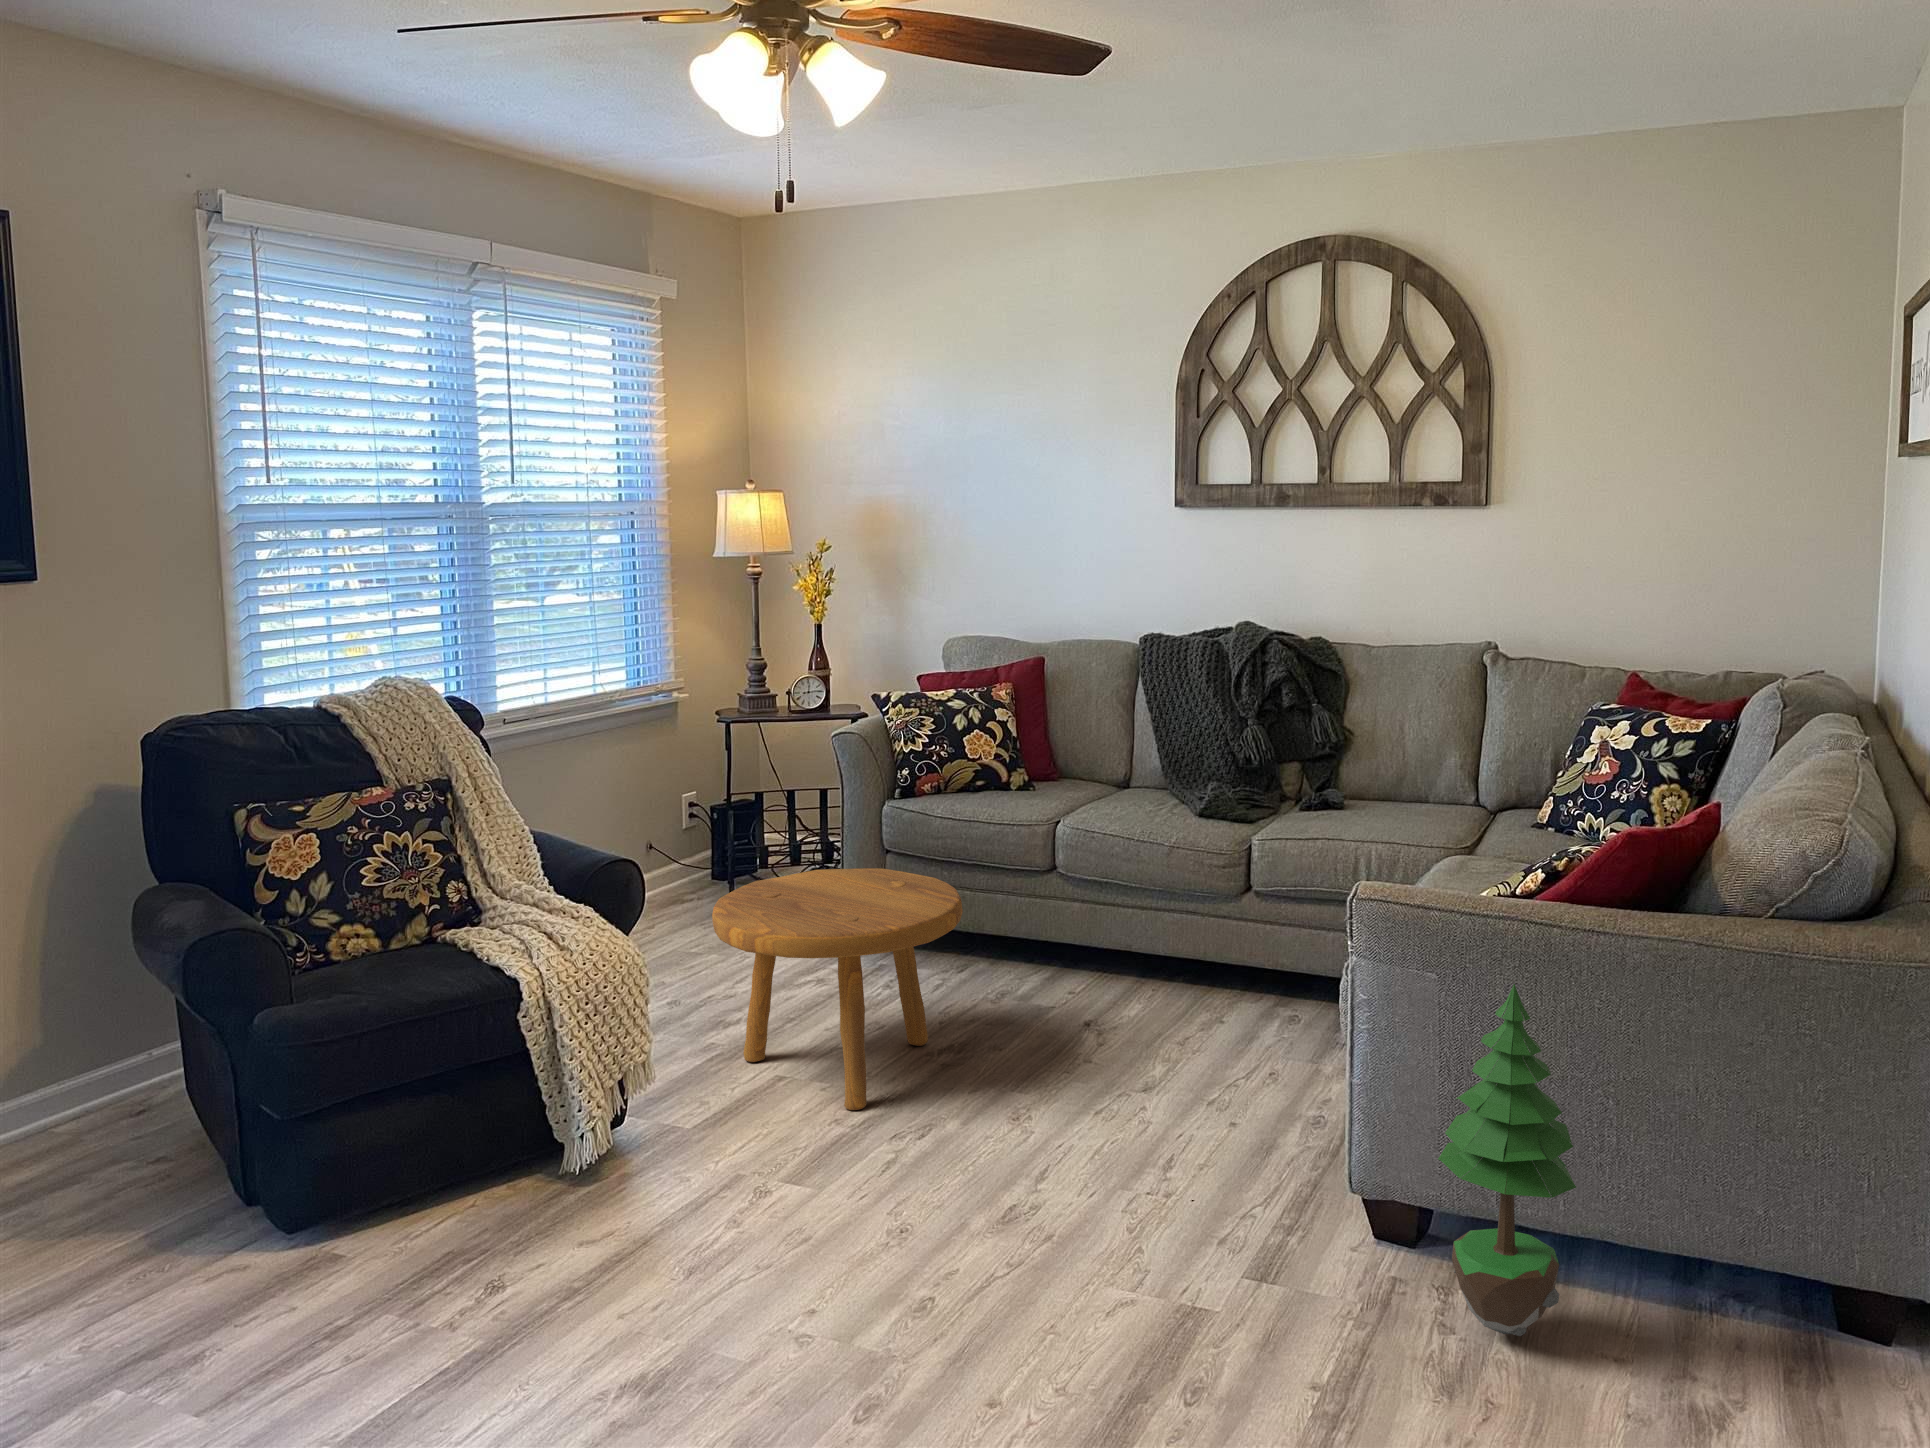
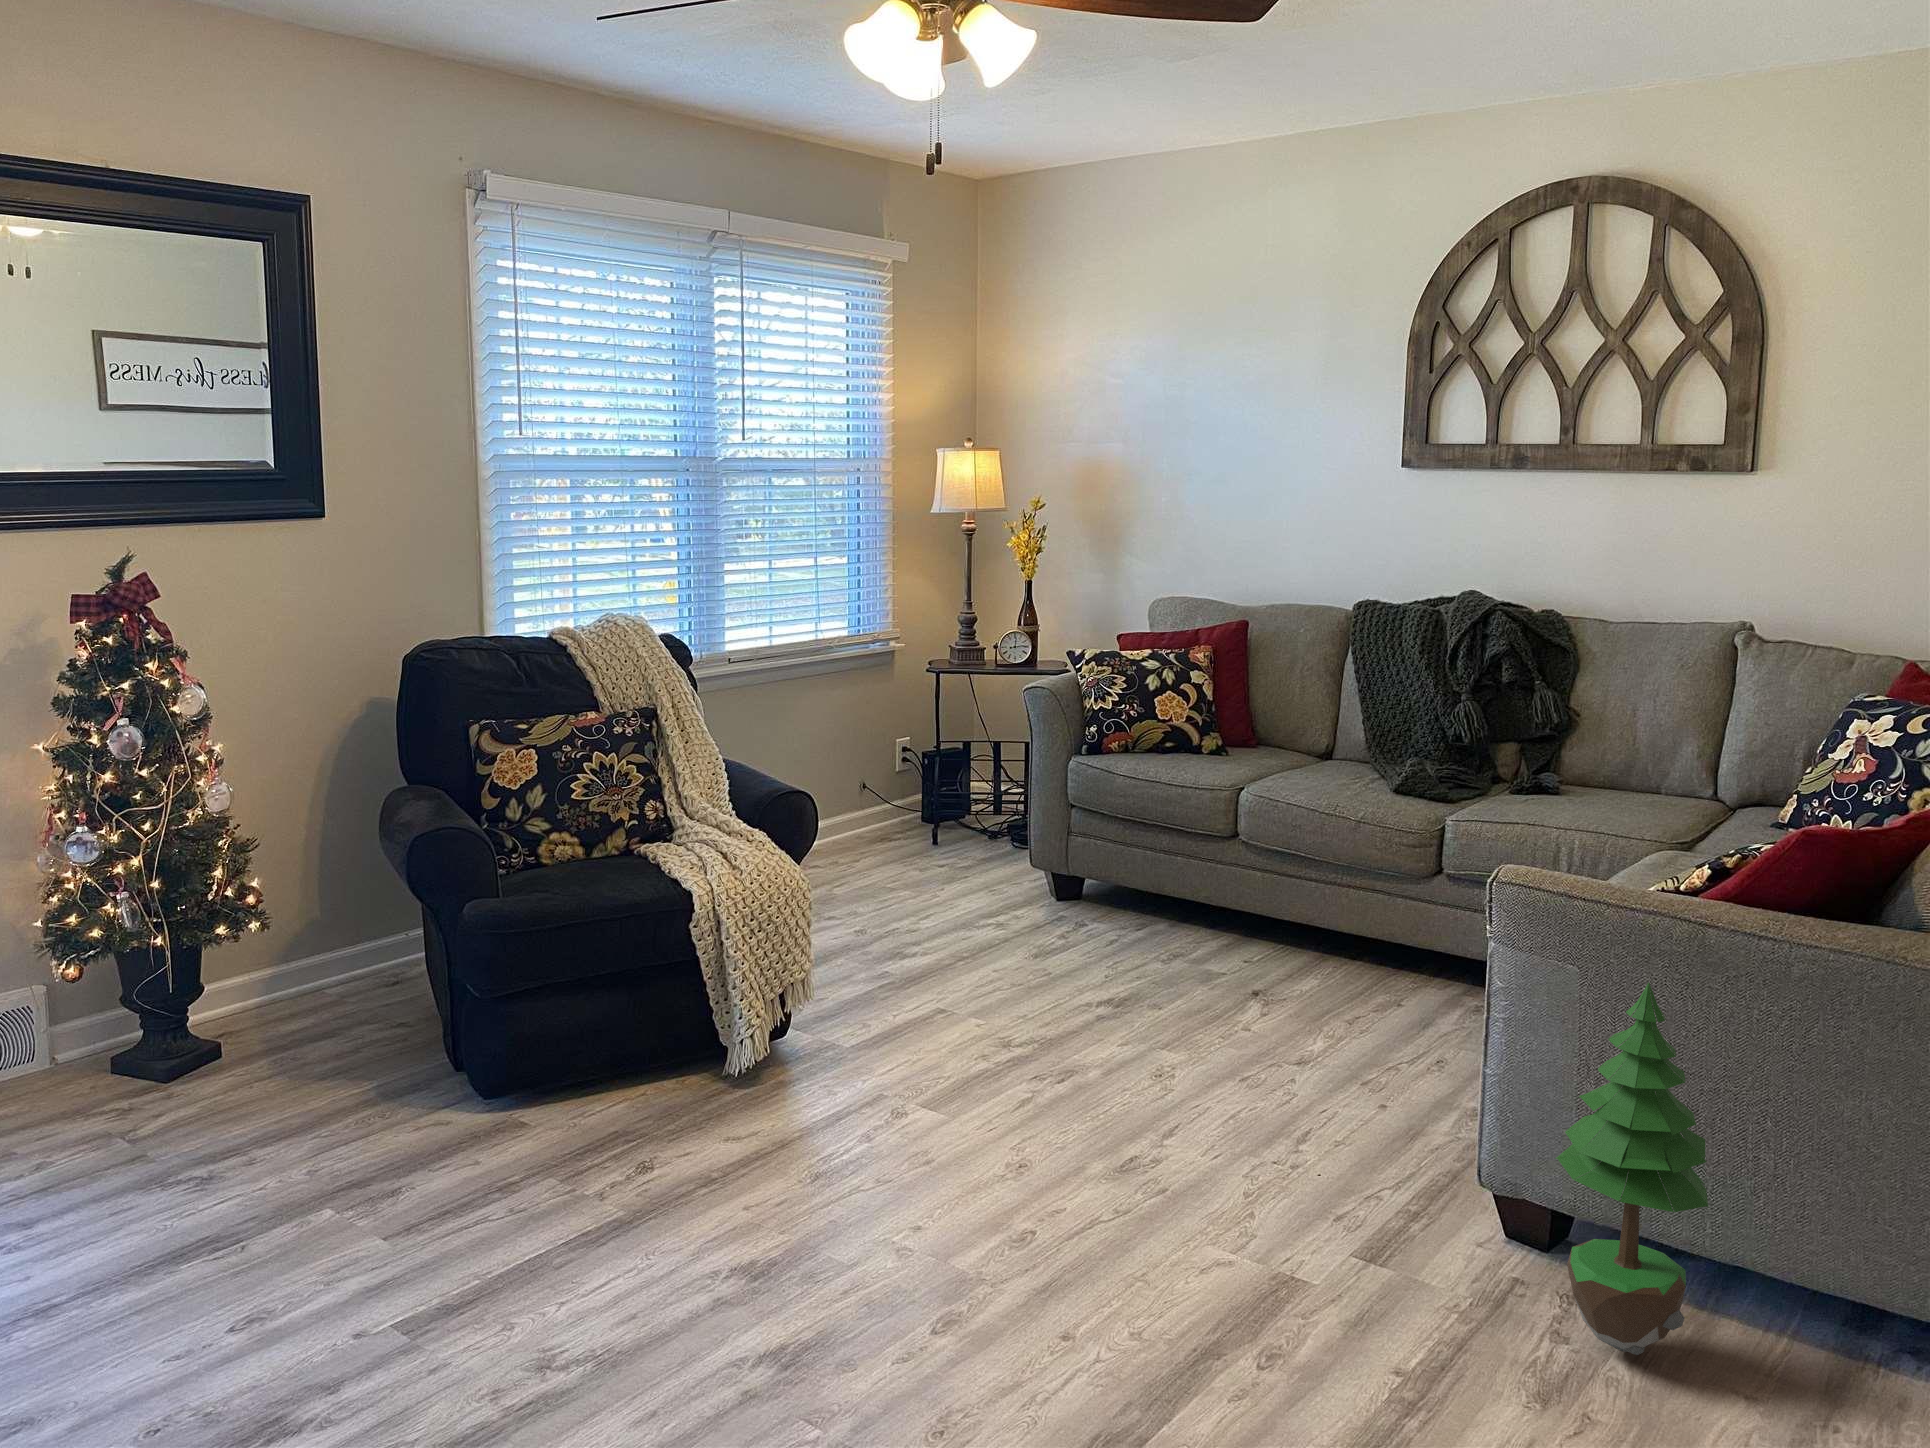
footstool: present [712,868,963,1110] -> none [880,817,1124,1050]

